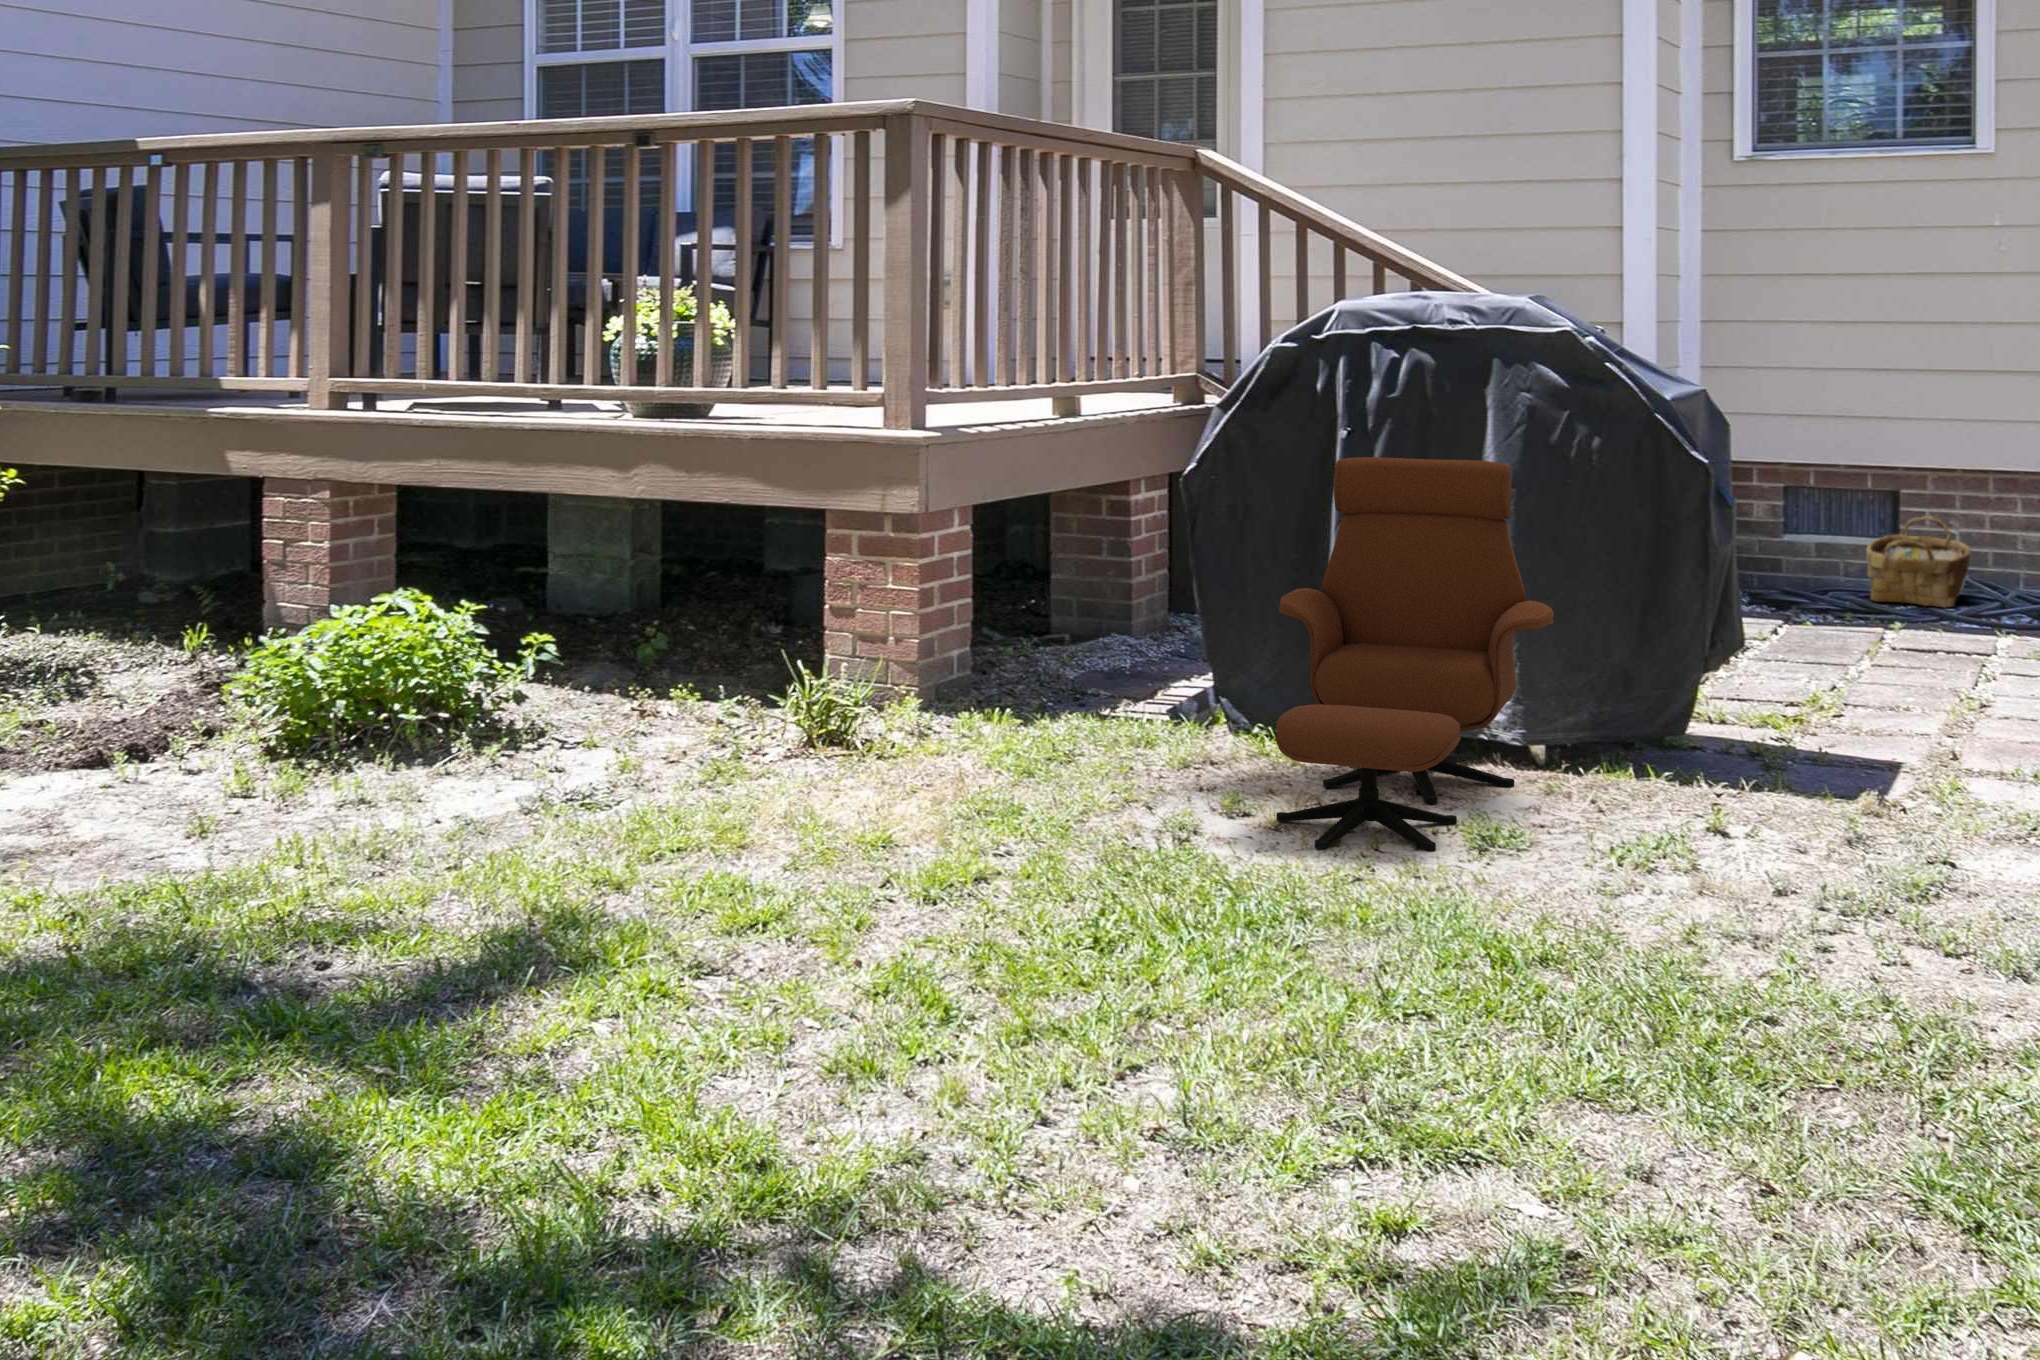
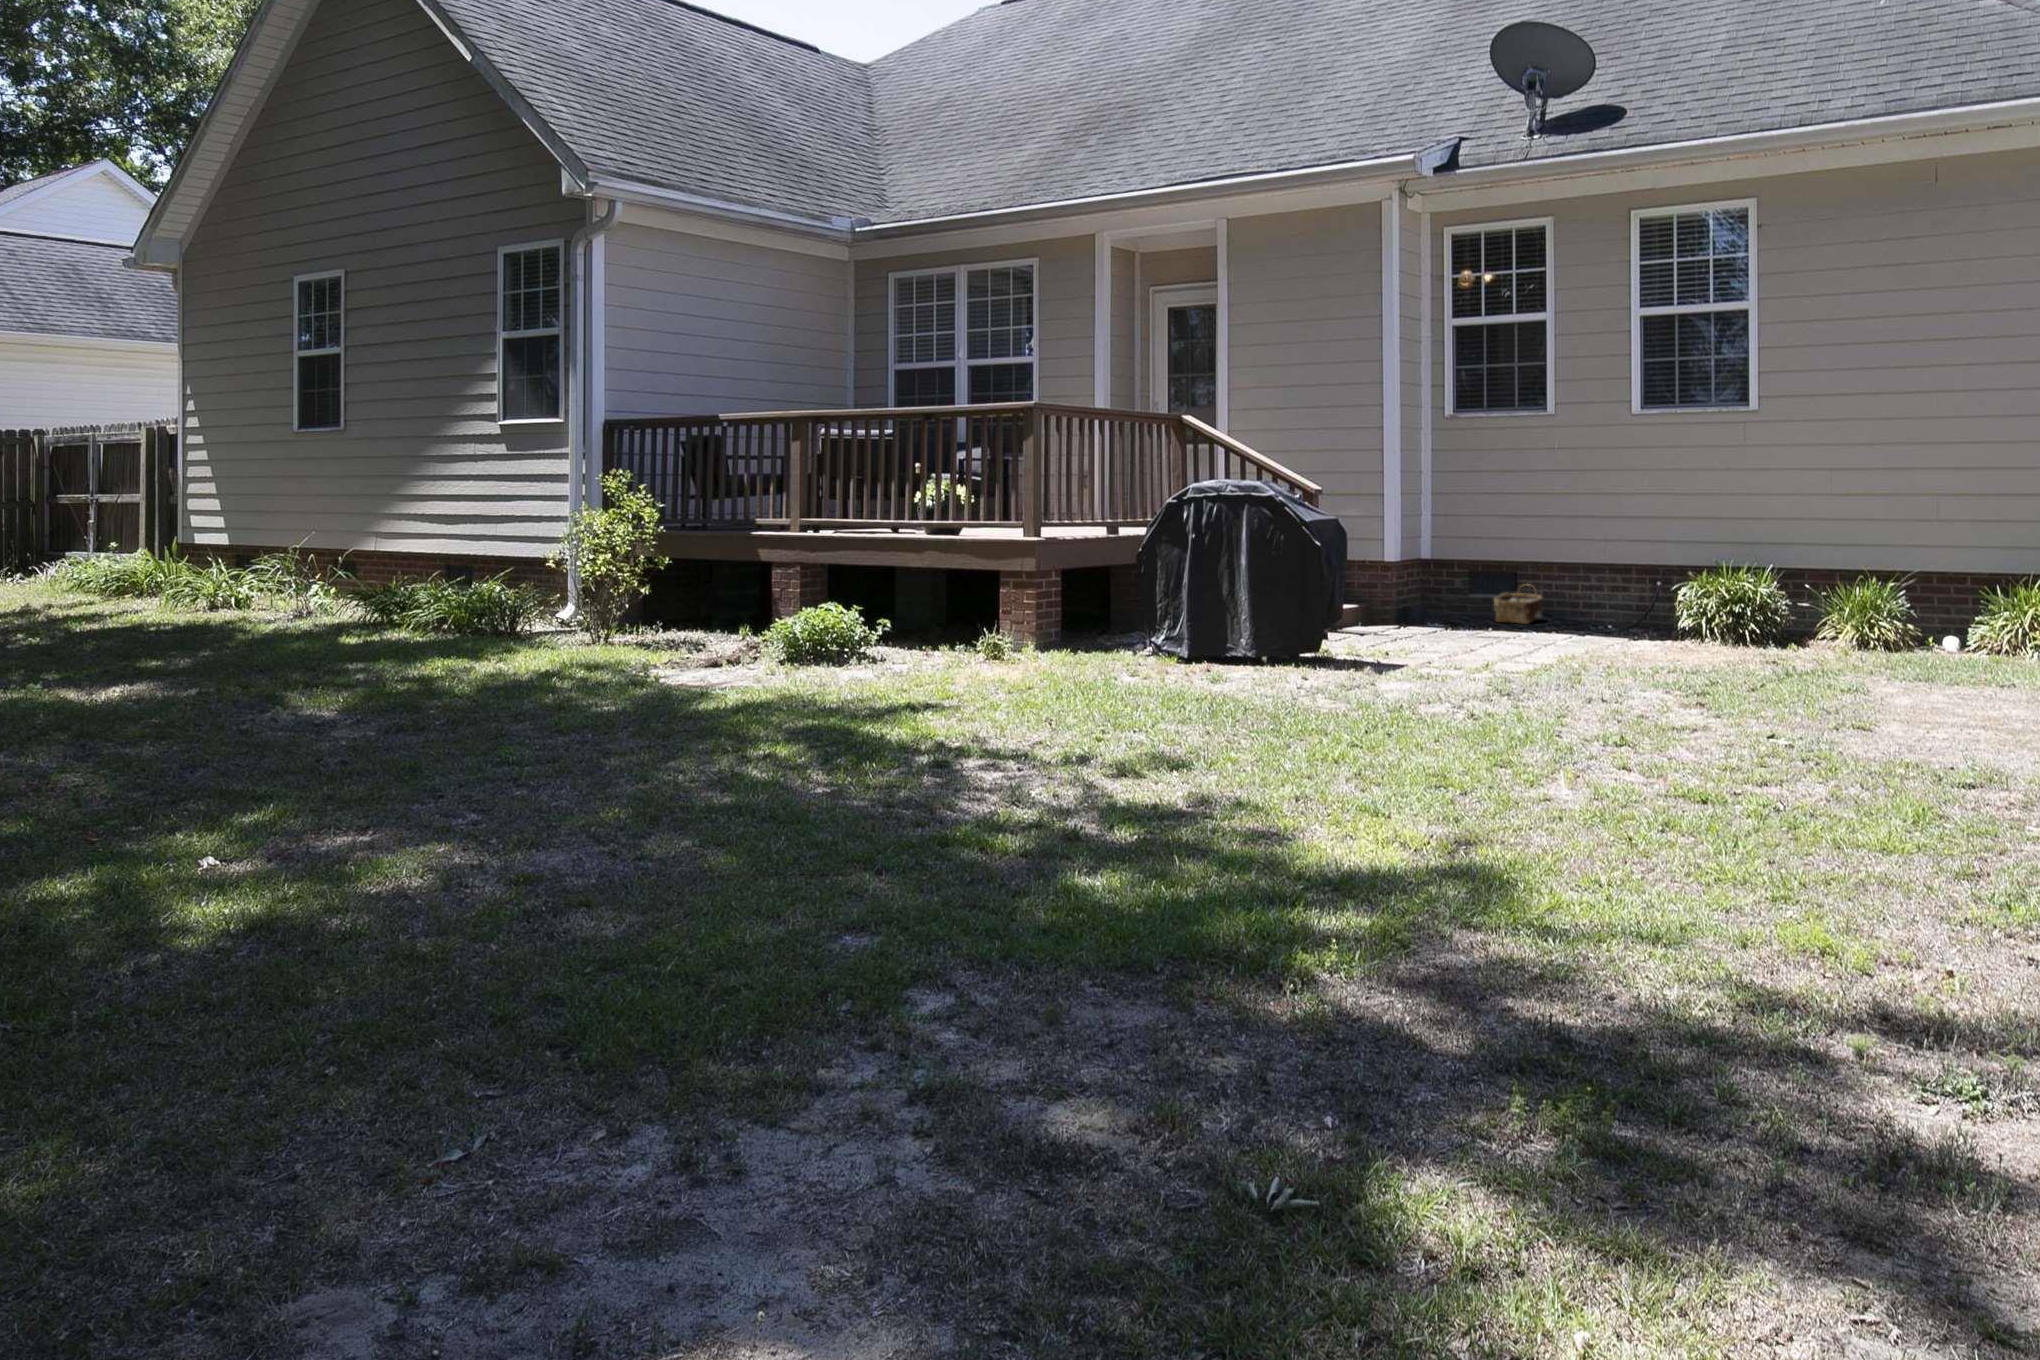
lounge chair: present [1275,457,1554,851] -> none [1146,540,1265,677]

